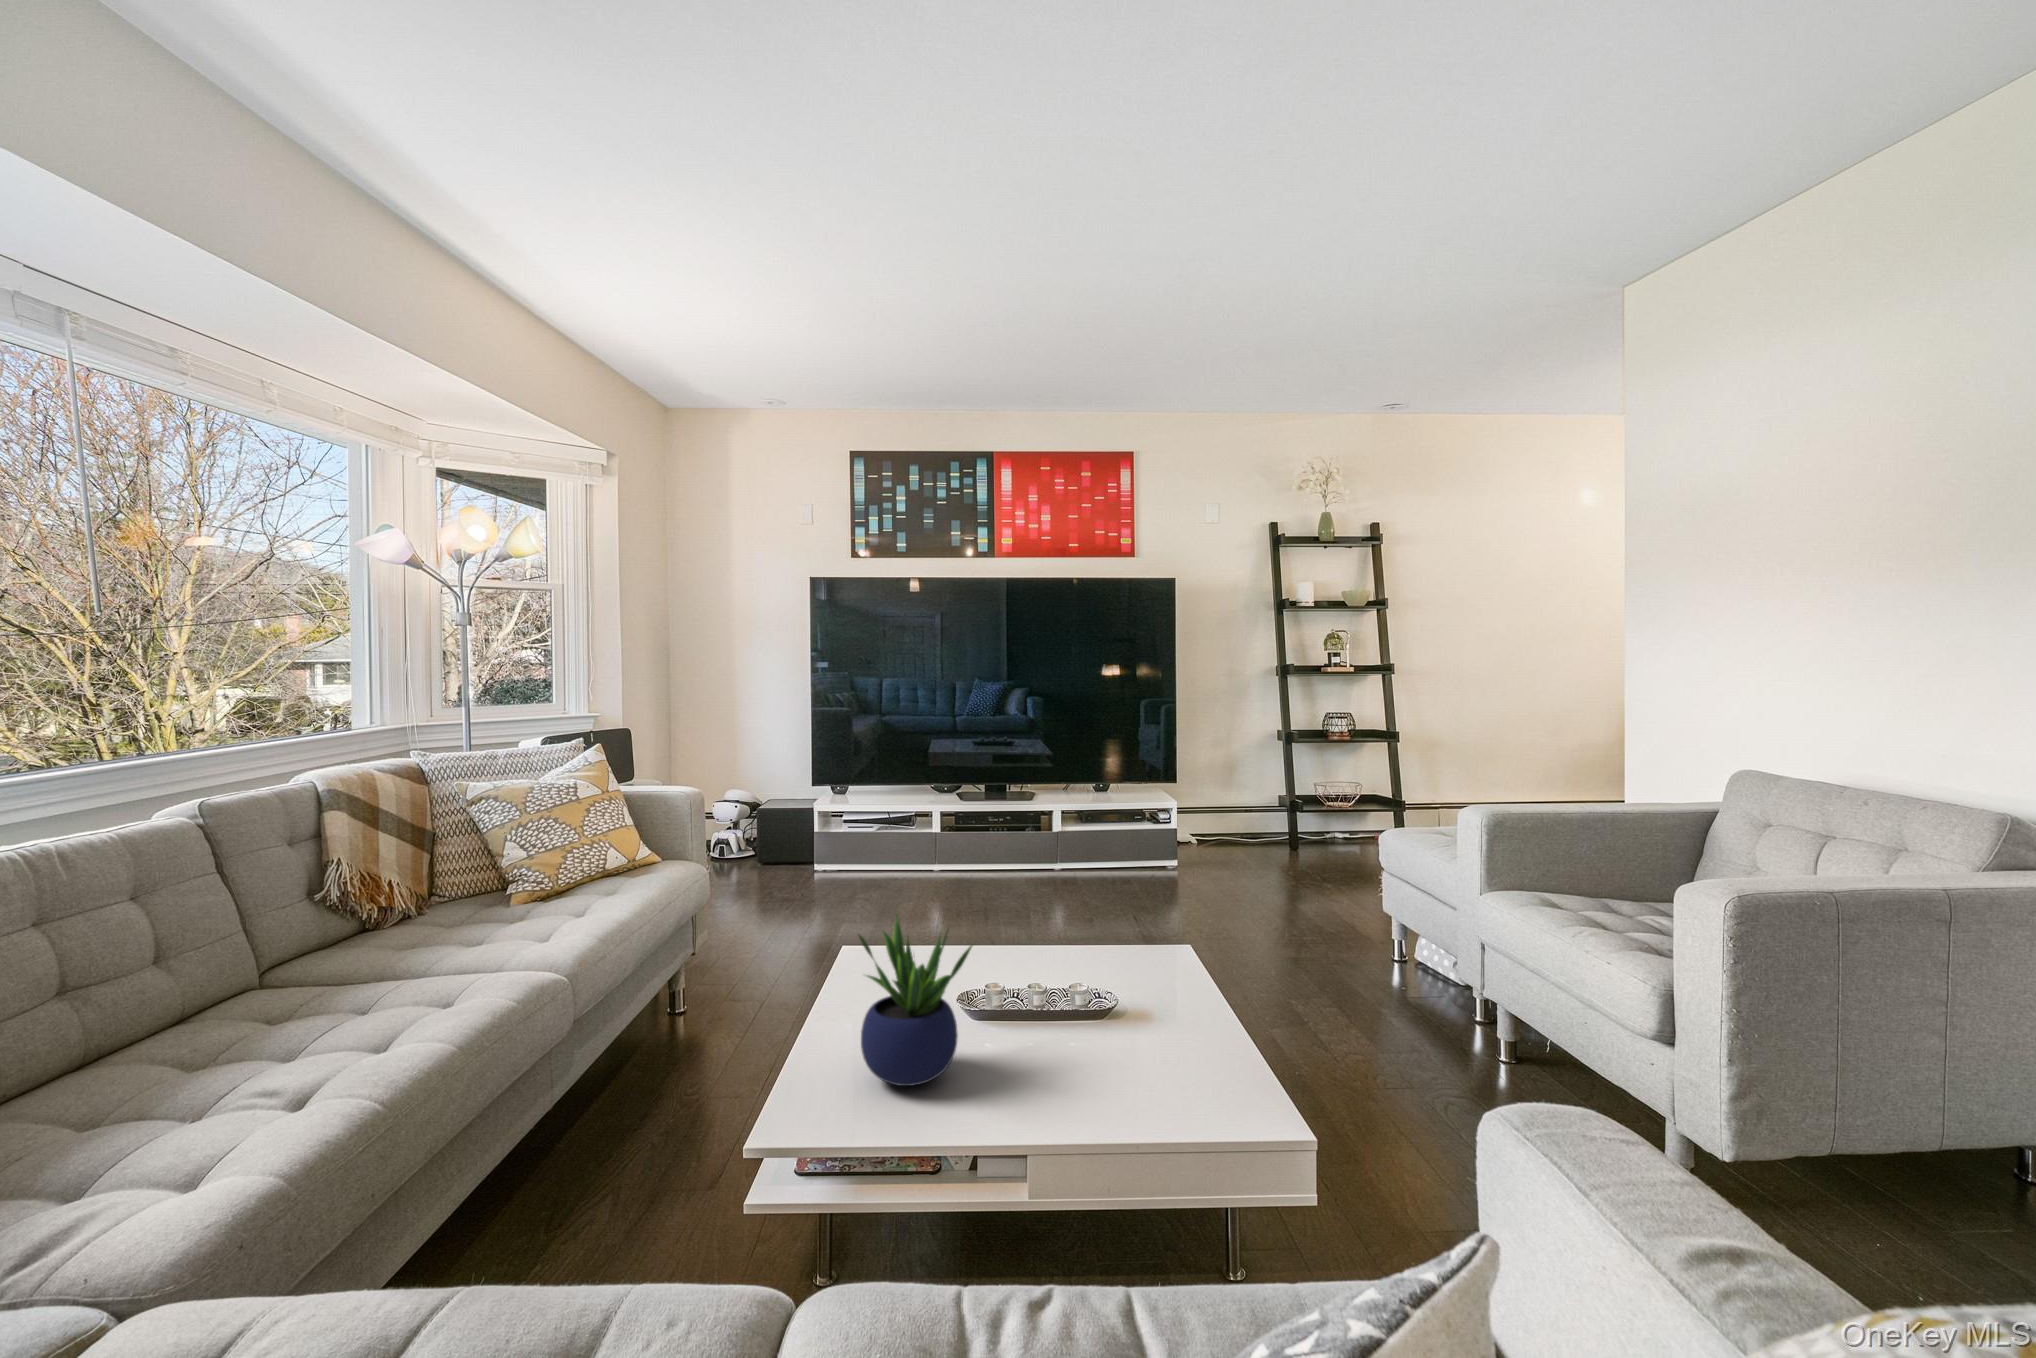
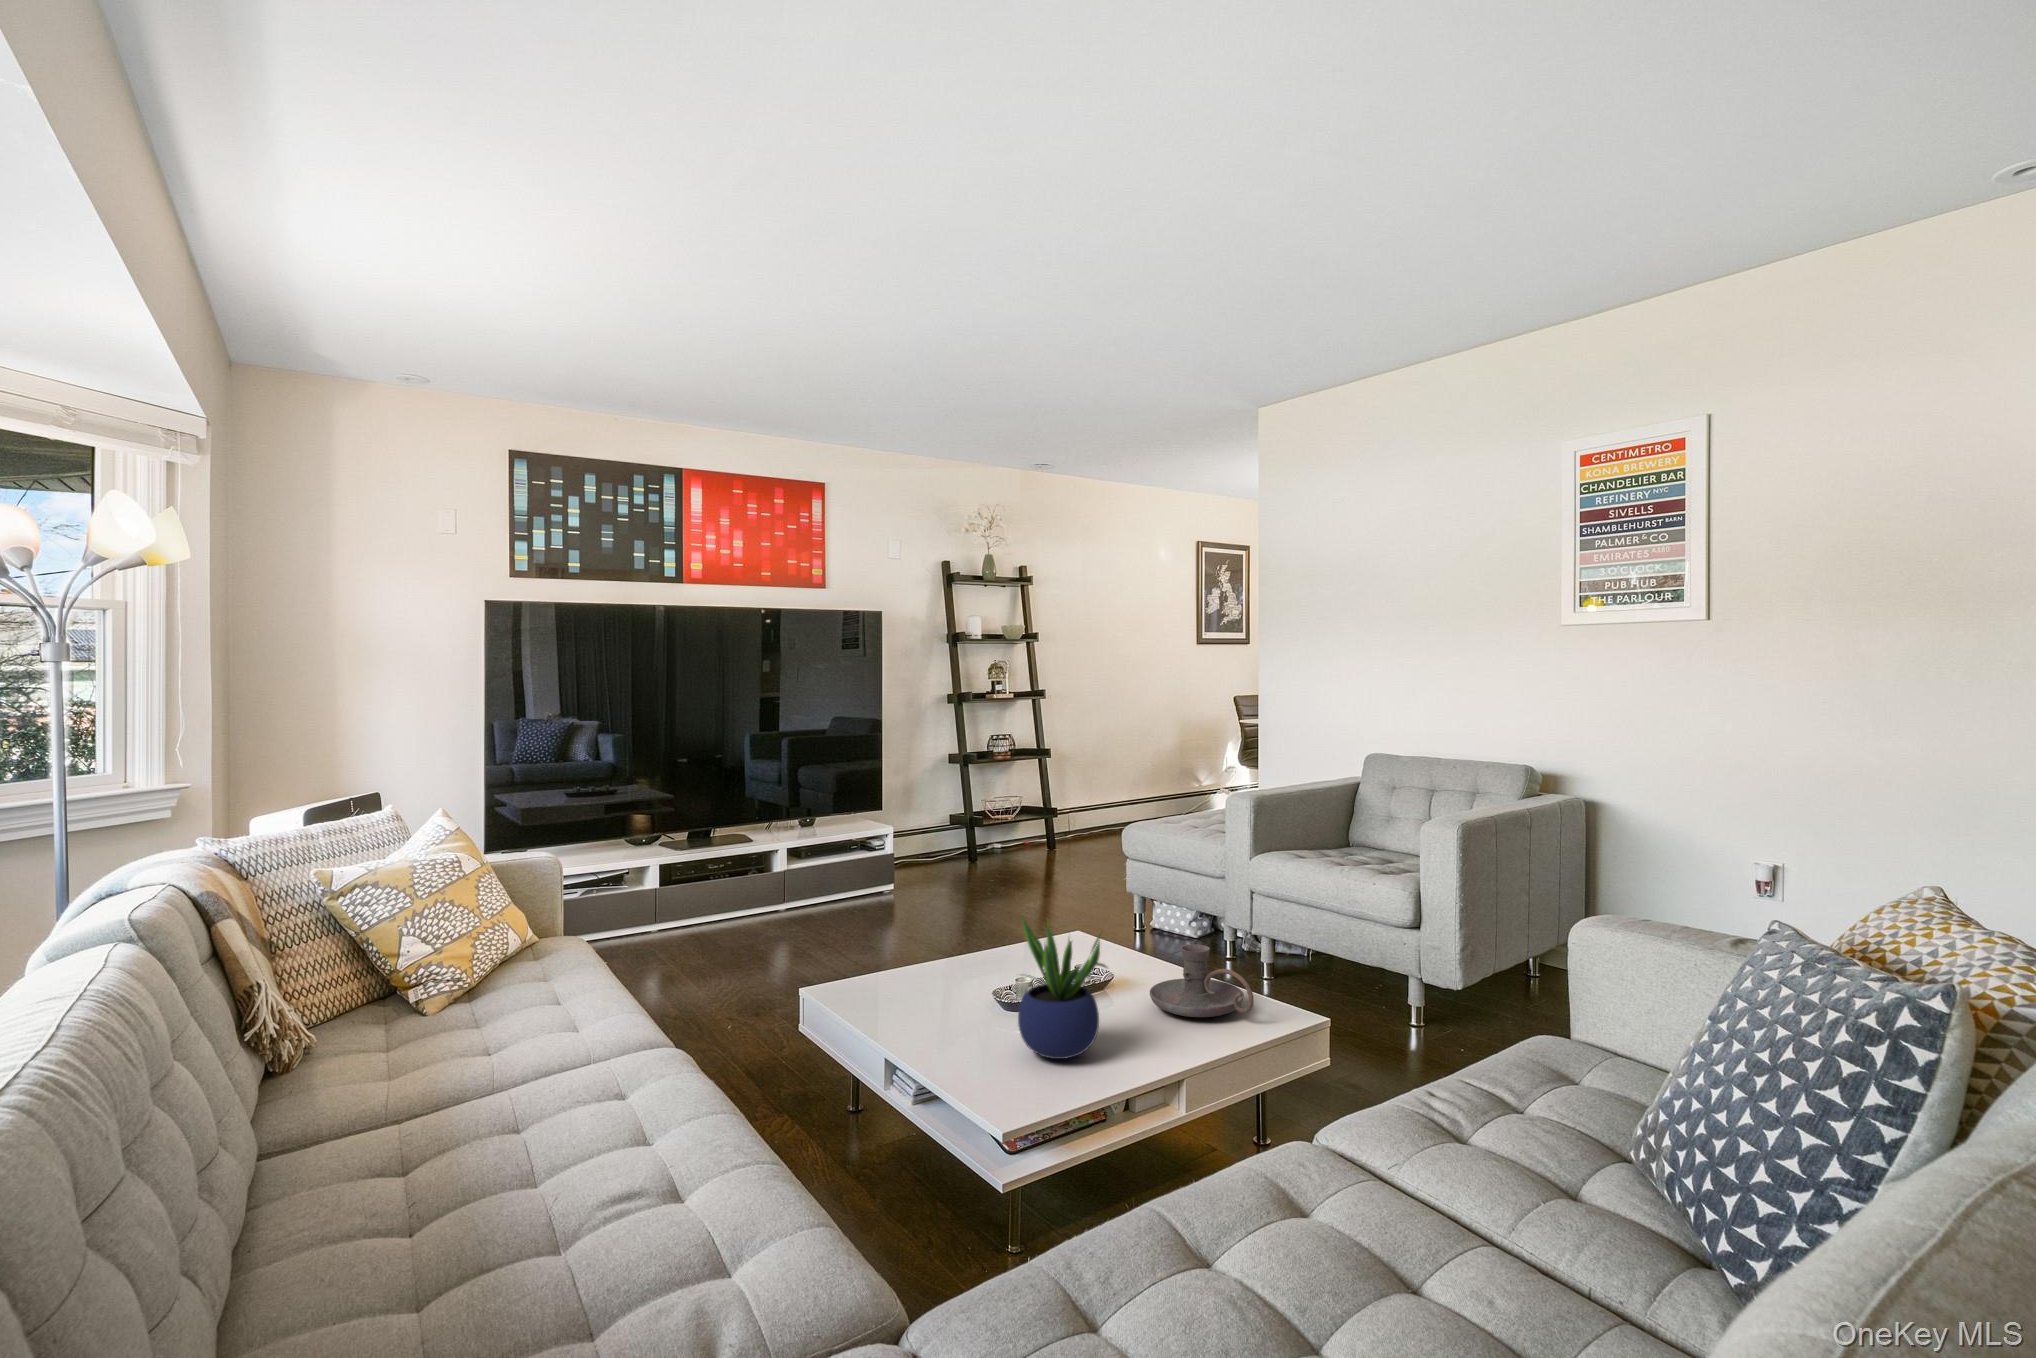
candle holder: none [1084,983,1207,1091] -> present [1150,944,1254,1017]

